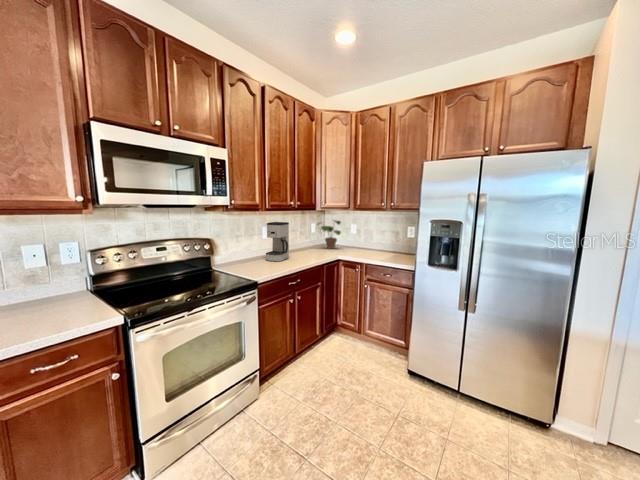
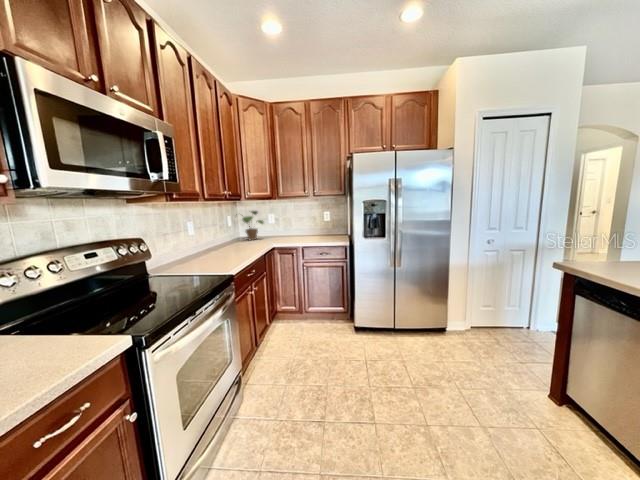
coffee maker: present [266,222,289,262] -> none [199,214,227,258]

